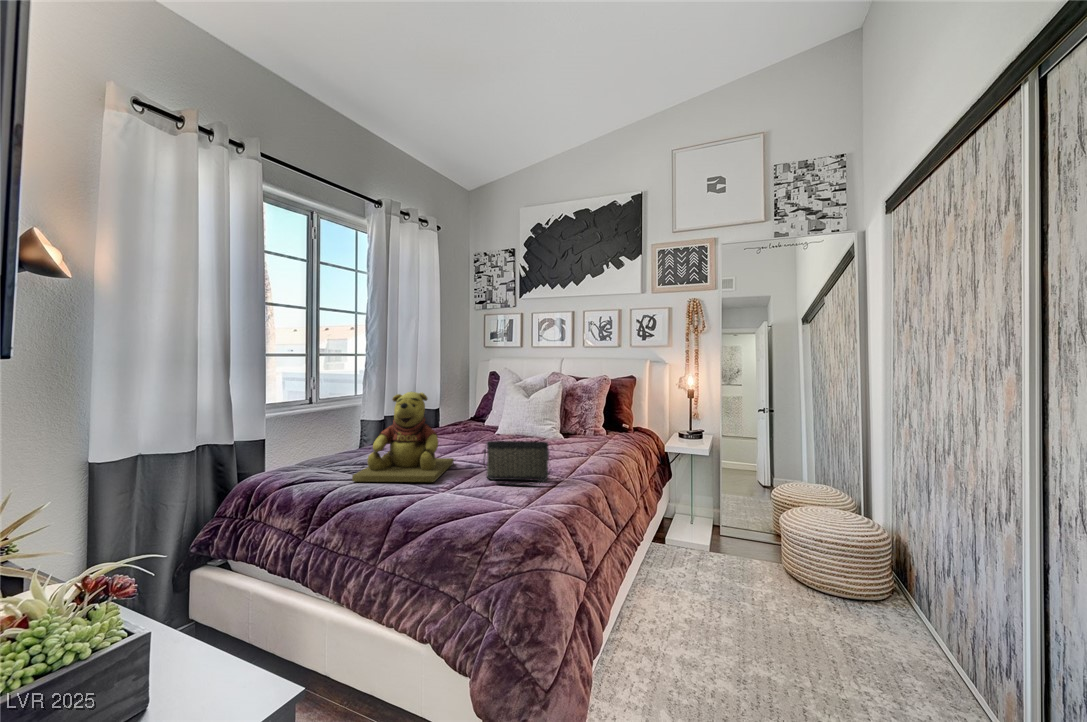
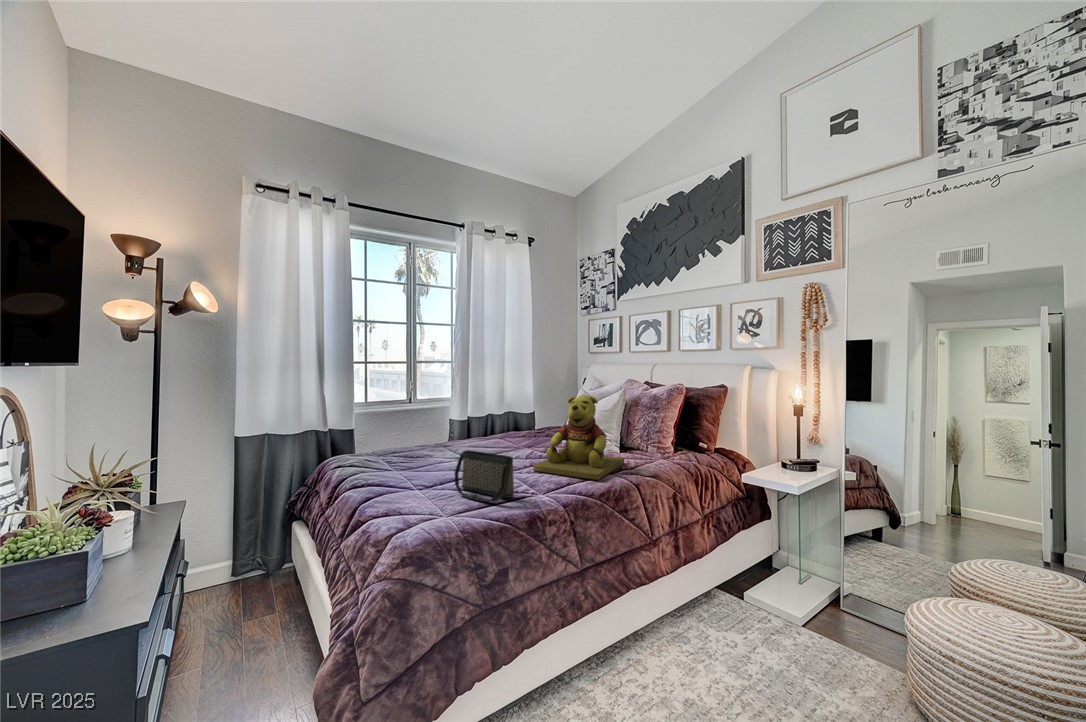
teddy bear: present [352,392,454,482] -> present [533,395,624,480]

